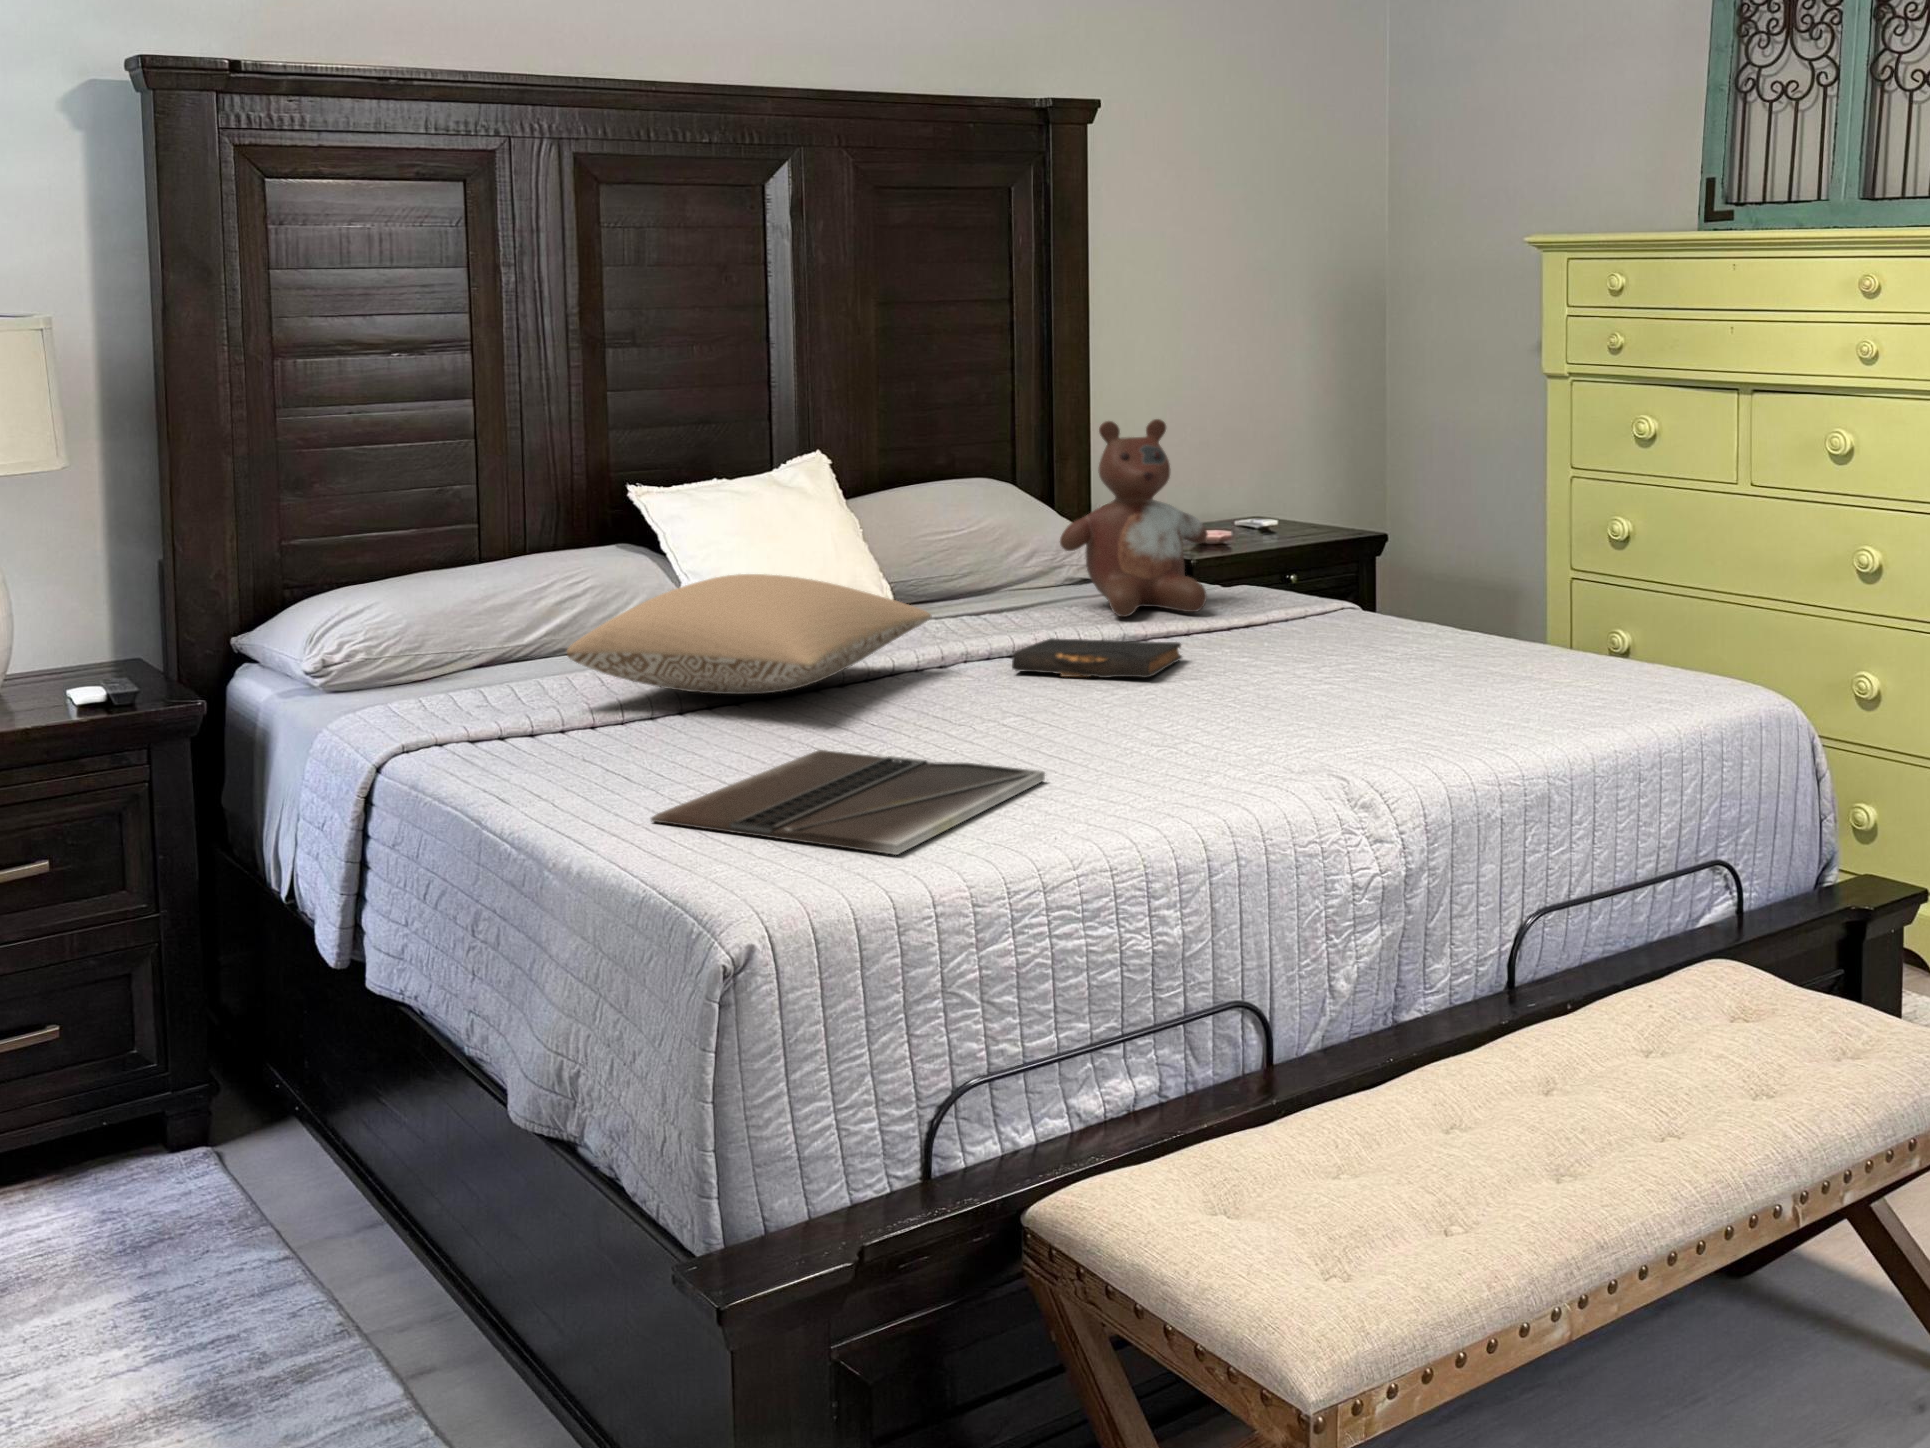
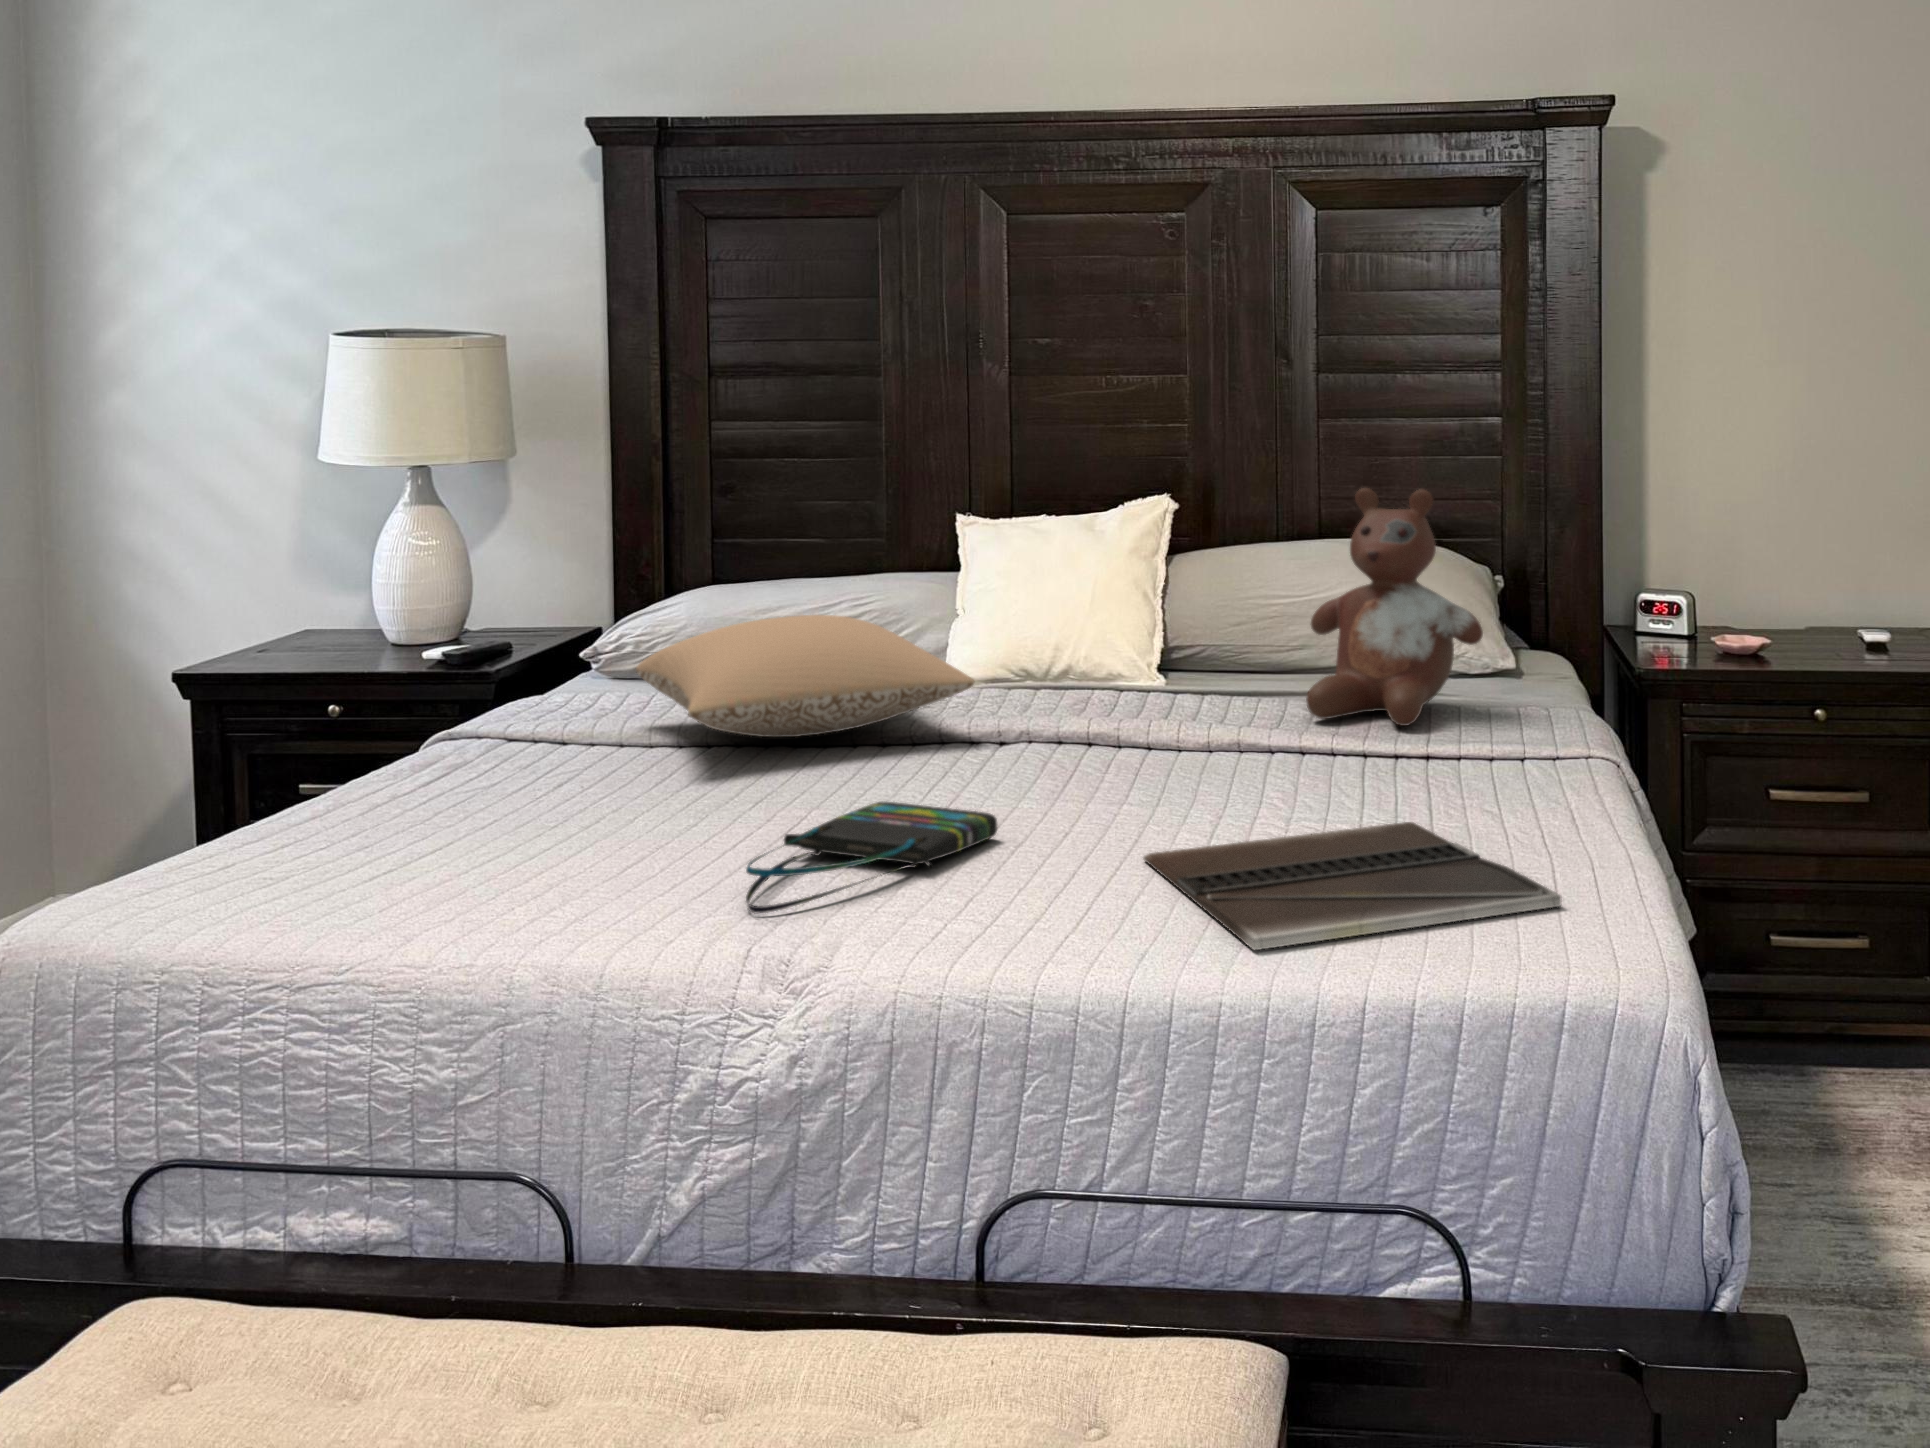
book: present [1012,638,1182,678] -> none [1011,728,1196,788]
tote bag: none [1092,692,1259,774] -> present [746,802,997,913]
laptop: present [651,750,1045,855] -> present [1144,822,1561,950]

